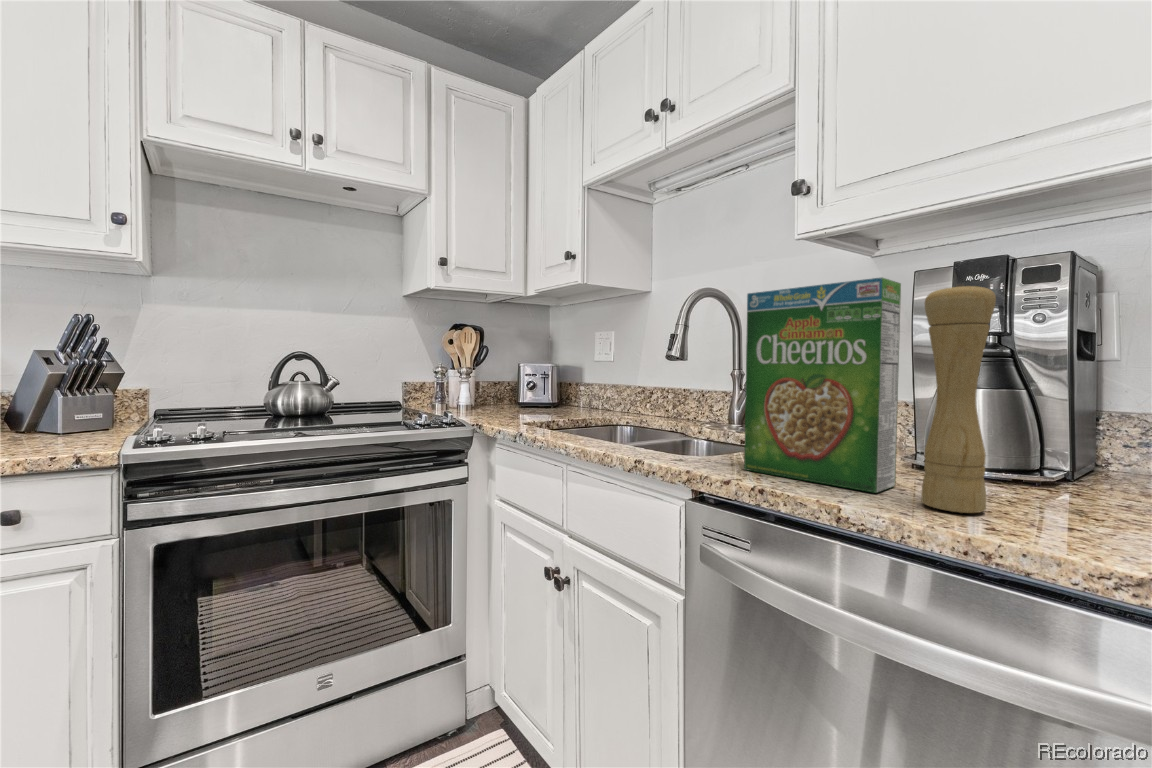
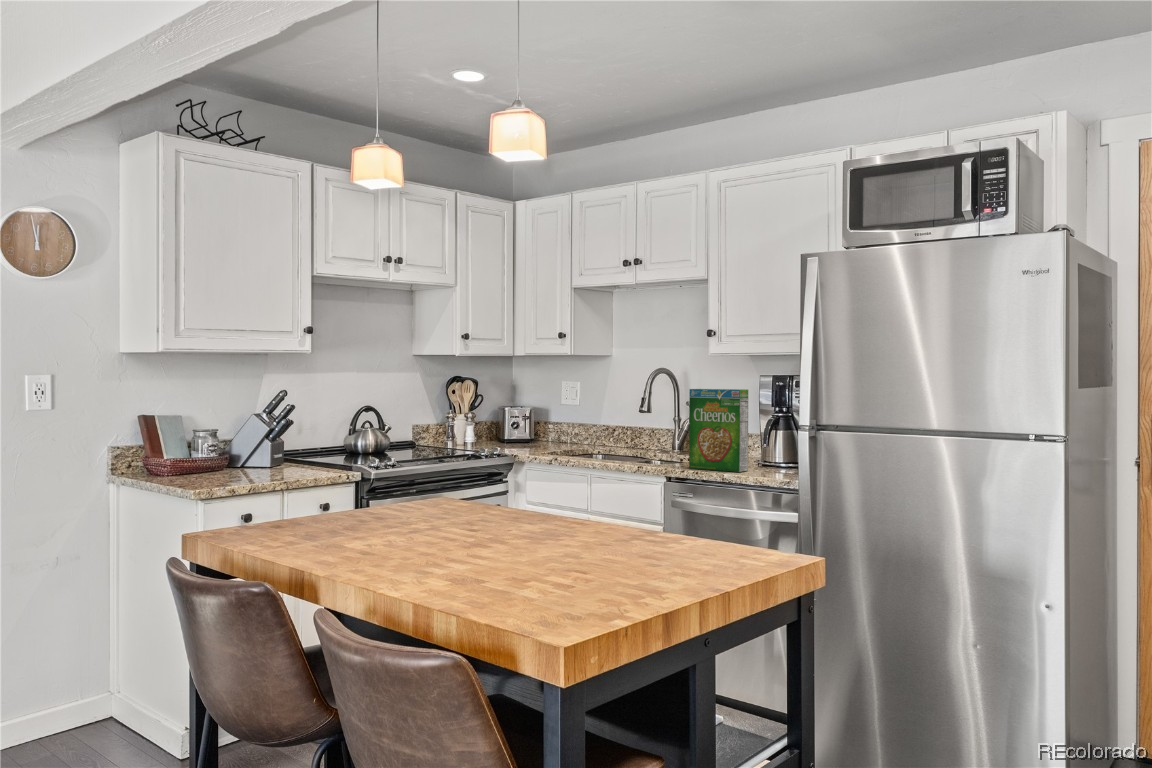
pepper mill: present [921,284,996,513] -> none [752,396,773,475]

